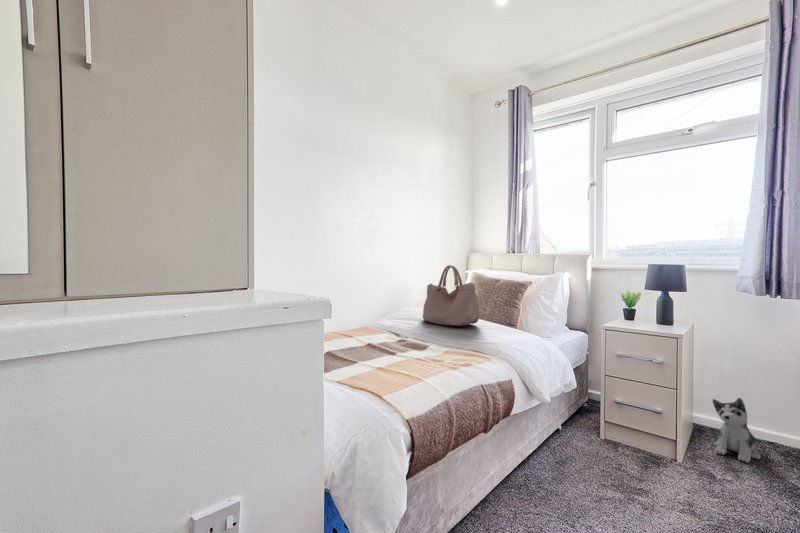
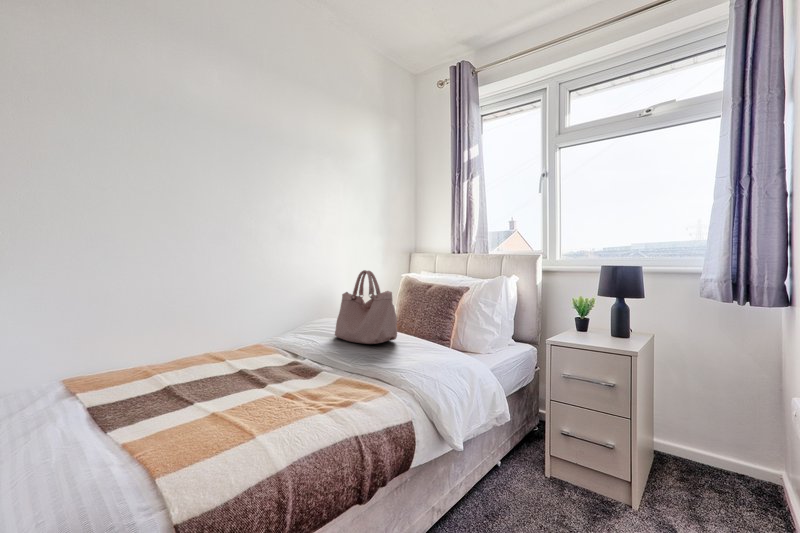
plush toy: present [713,398,761,463] -> none [674,427,730,508]

